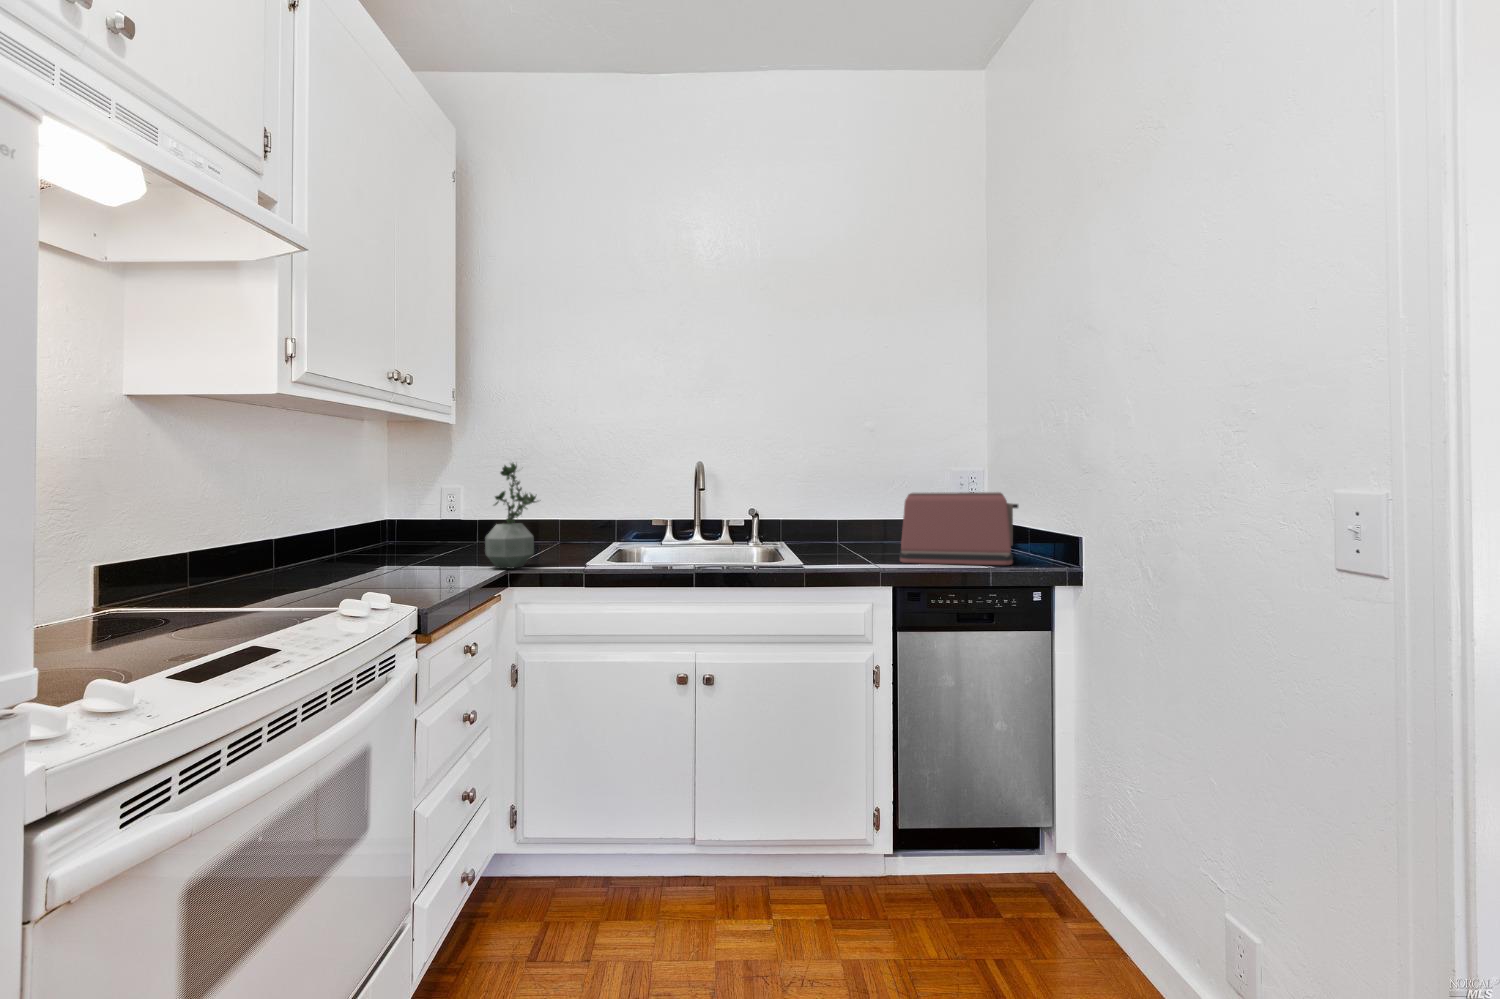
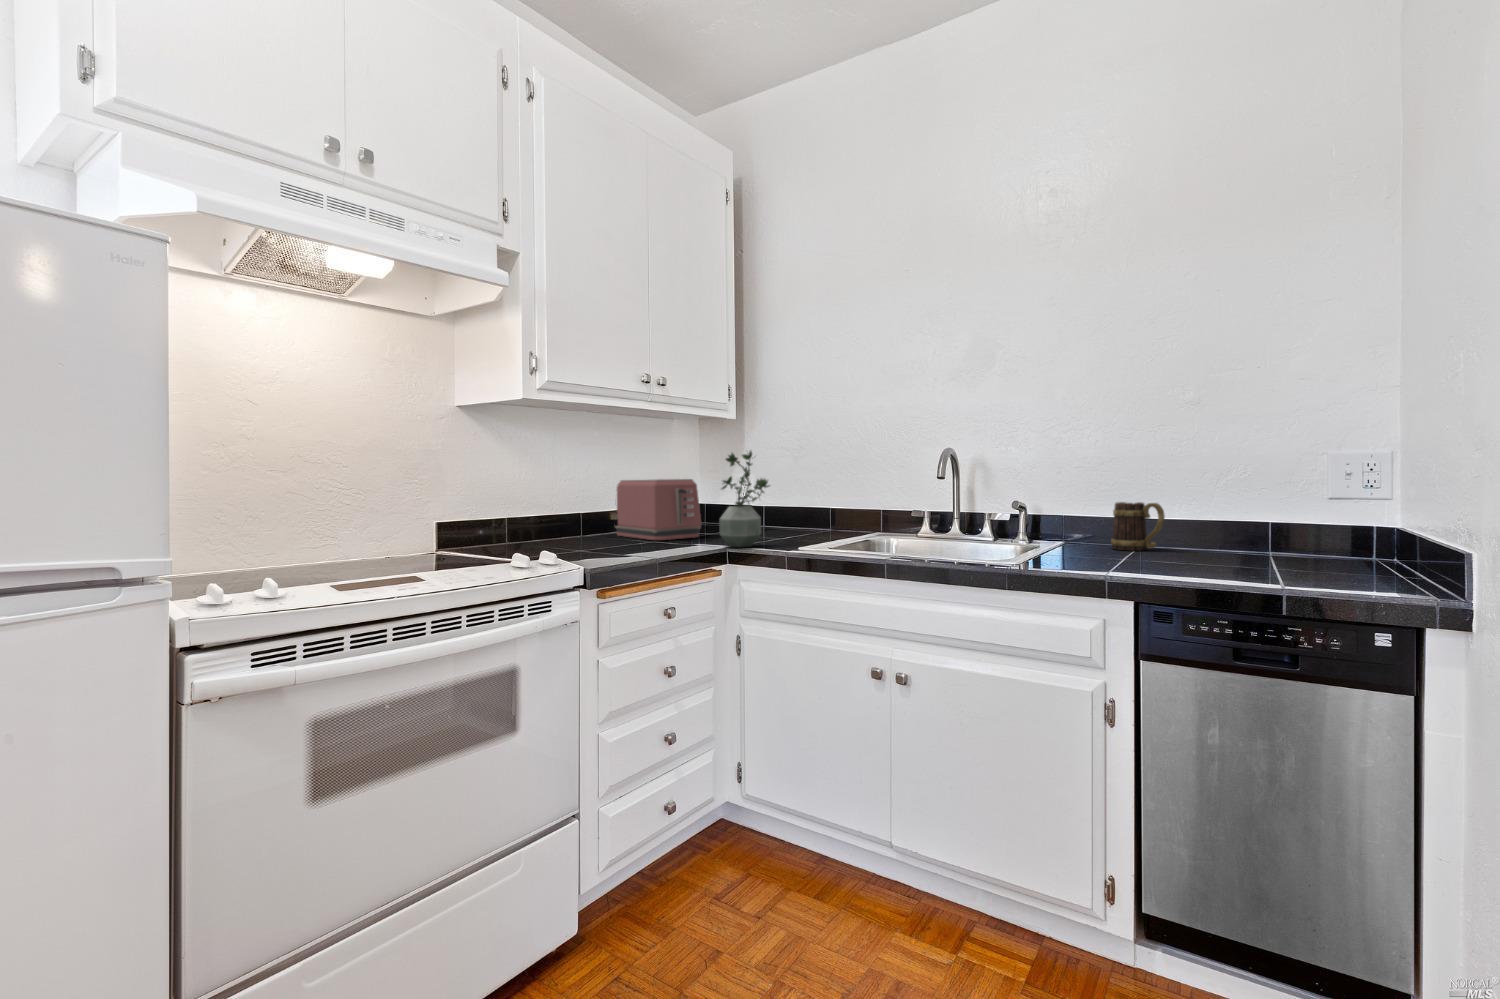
toaster: present [900,492,1018,565] -> present [614,479,701,540]
mug: none [825,510,864,549] -> present [1111,502,1165,550]

